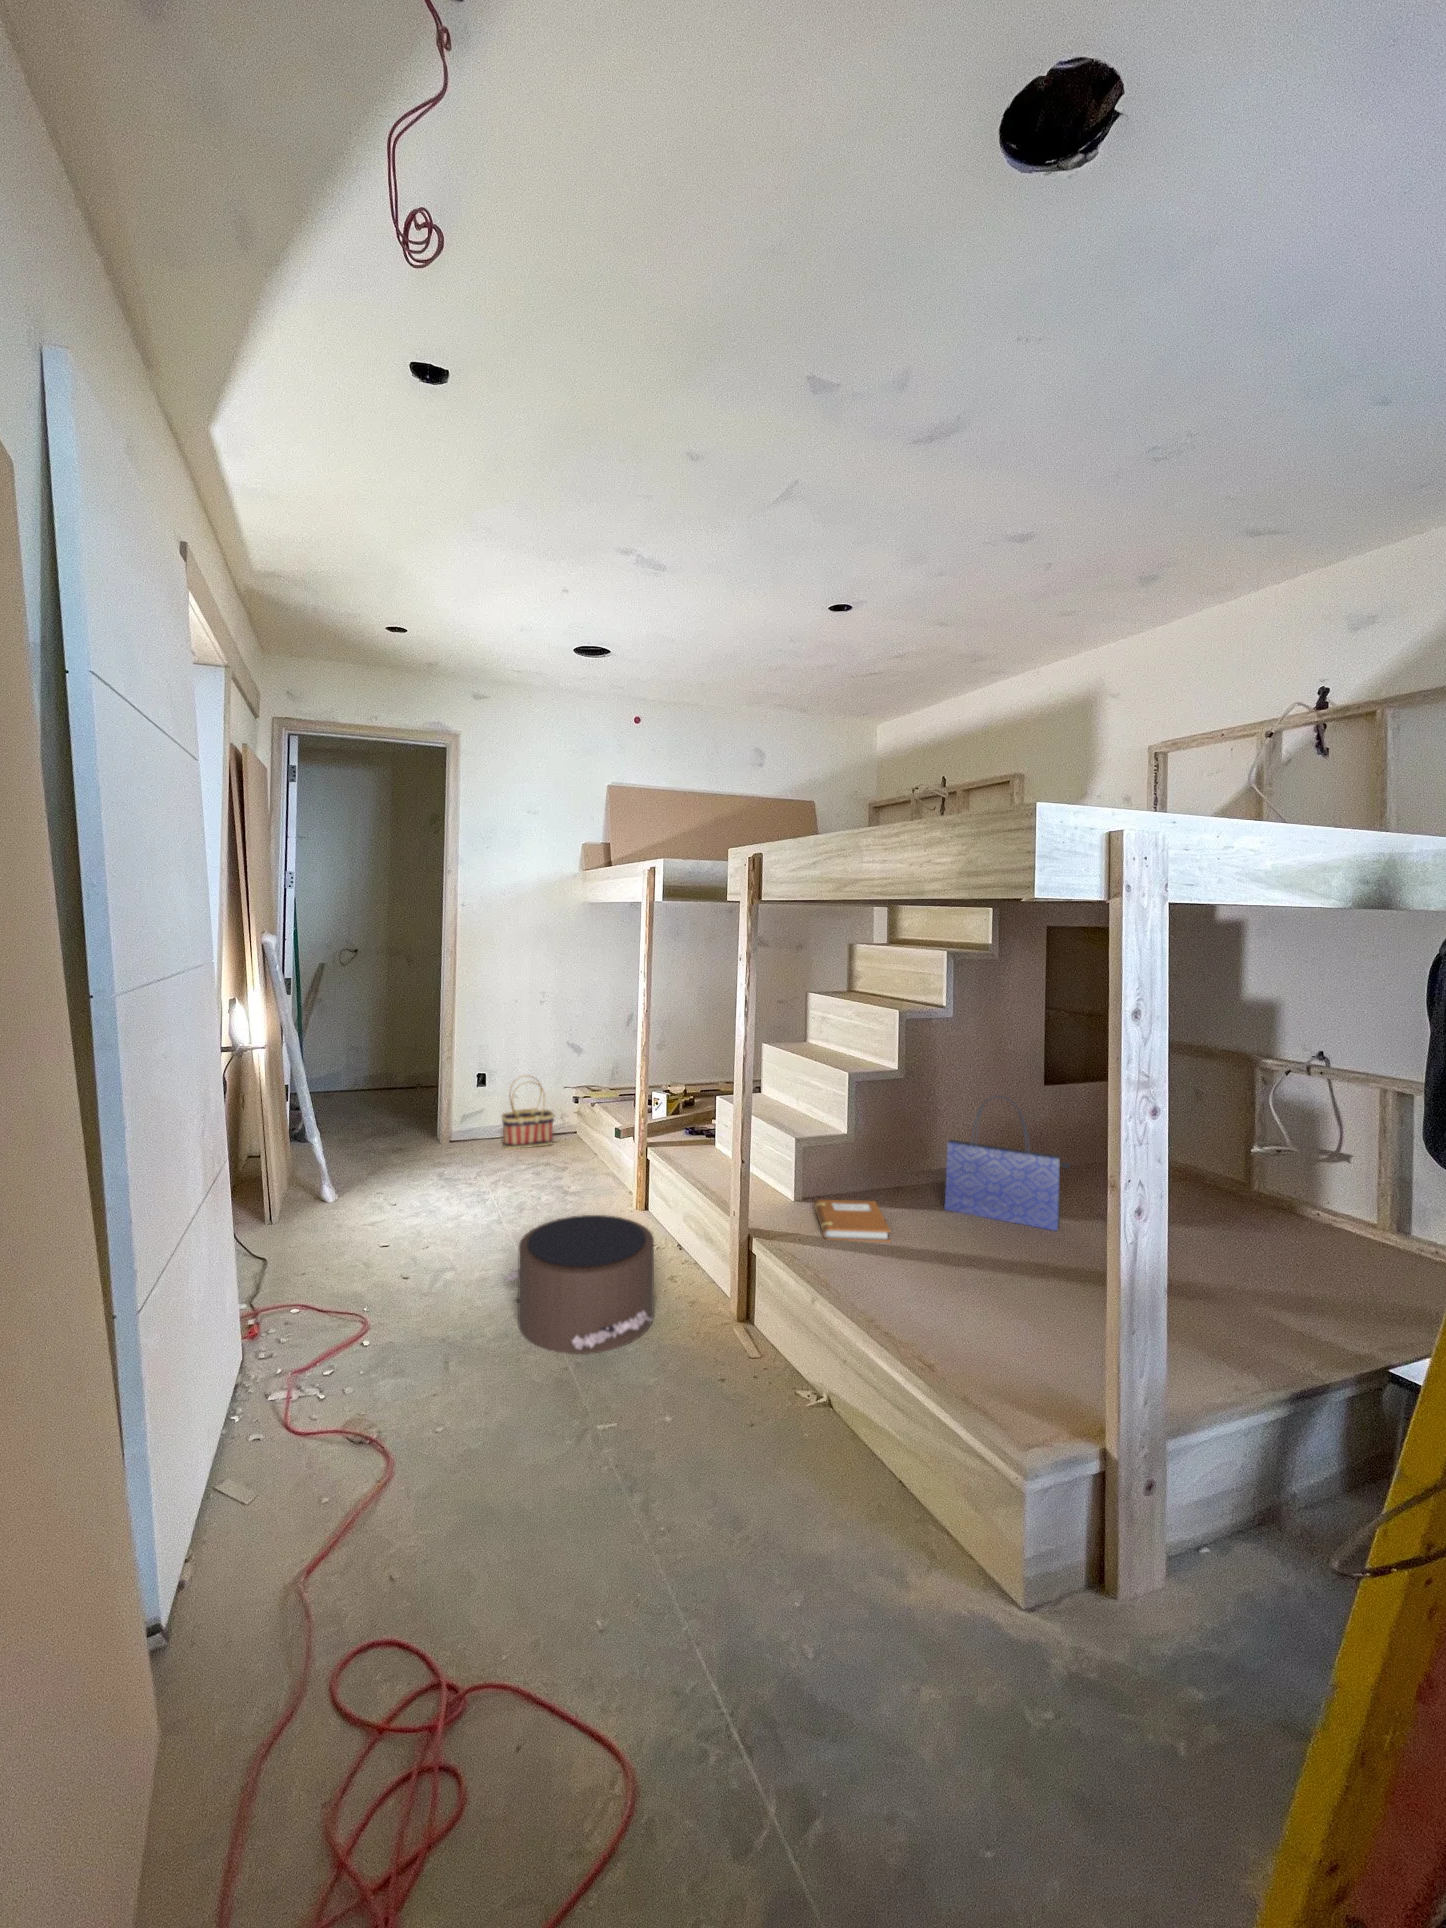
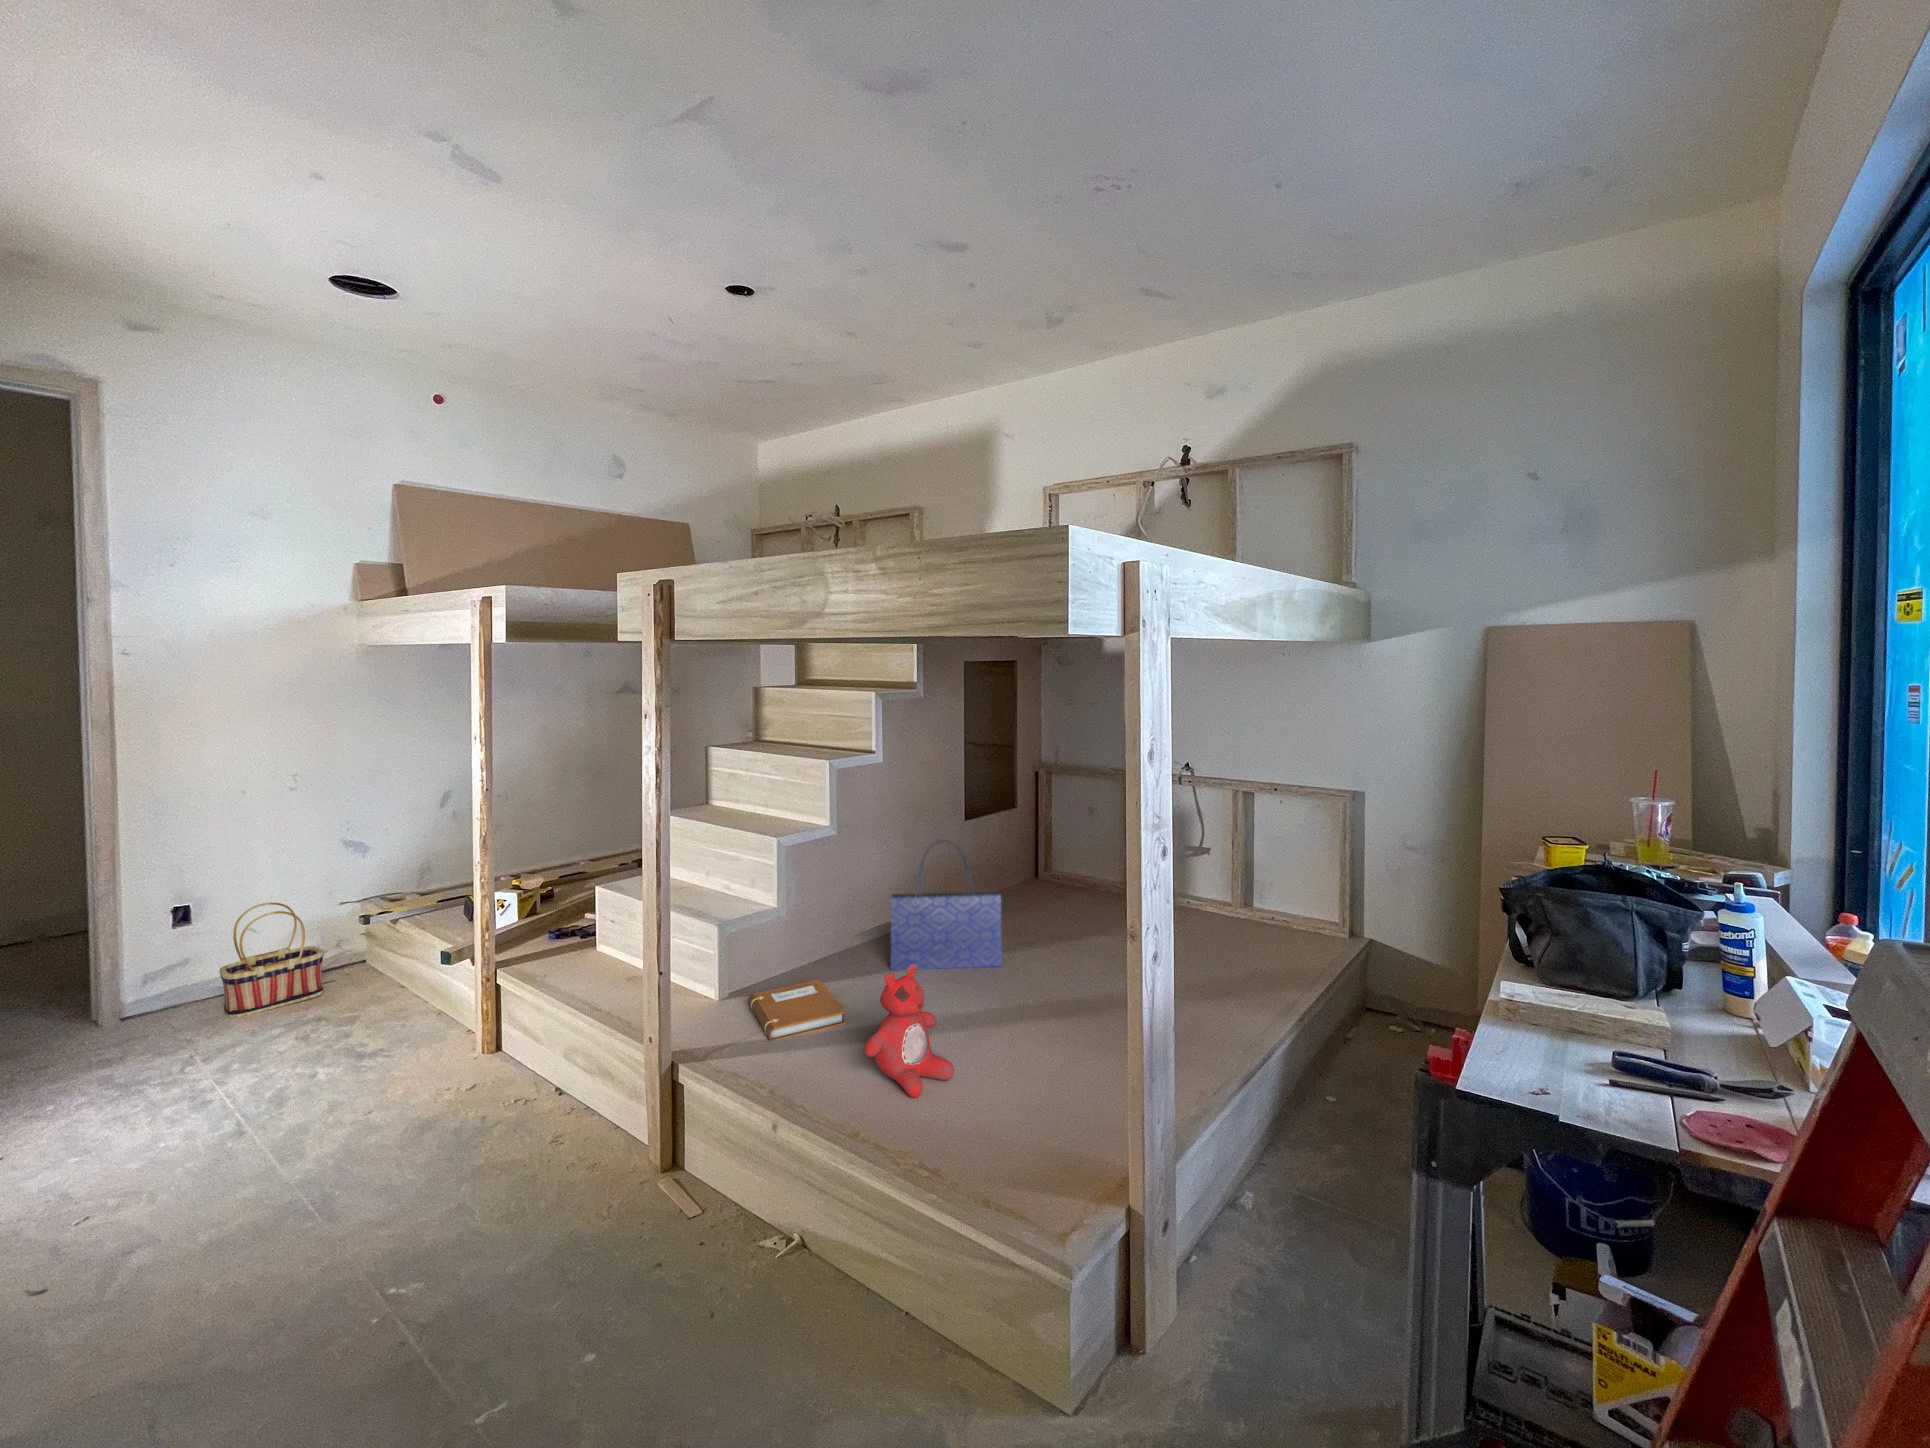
stuffed bear: none [892,1195,975,1314] -> present [865,964,954,1098]
pouf: present [504,1215,654,1354] -> none [257,1086,543,1326]

